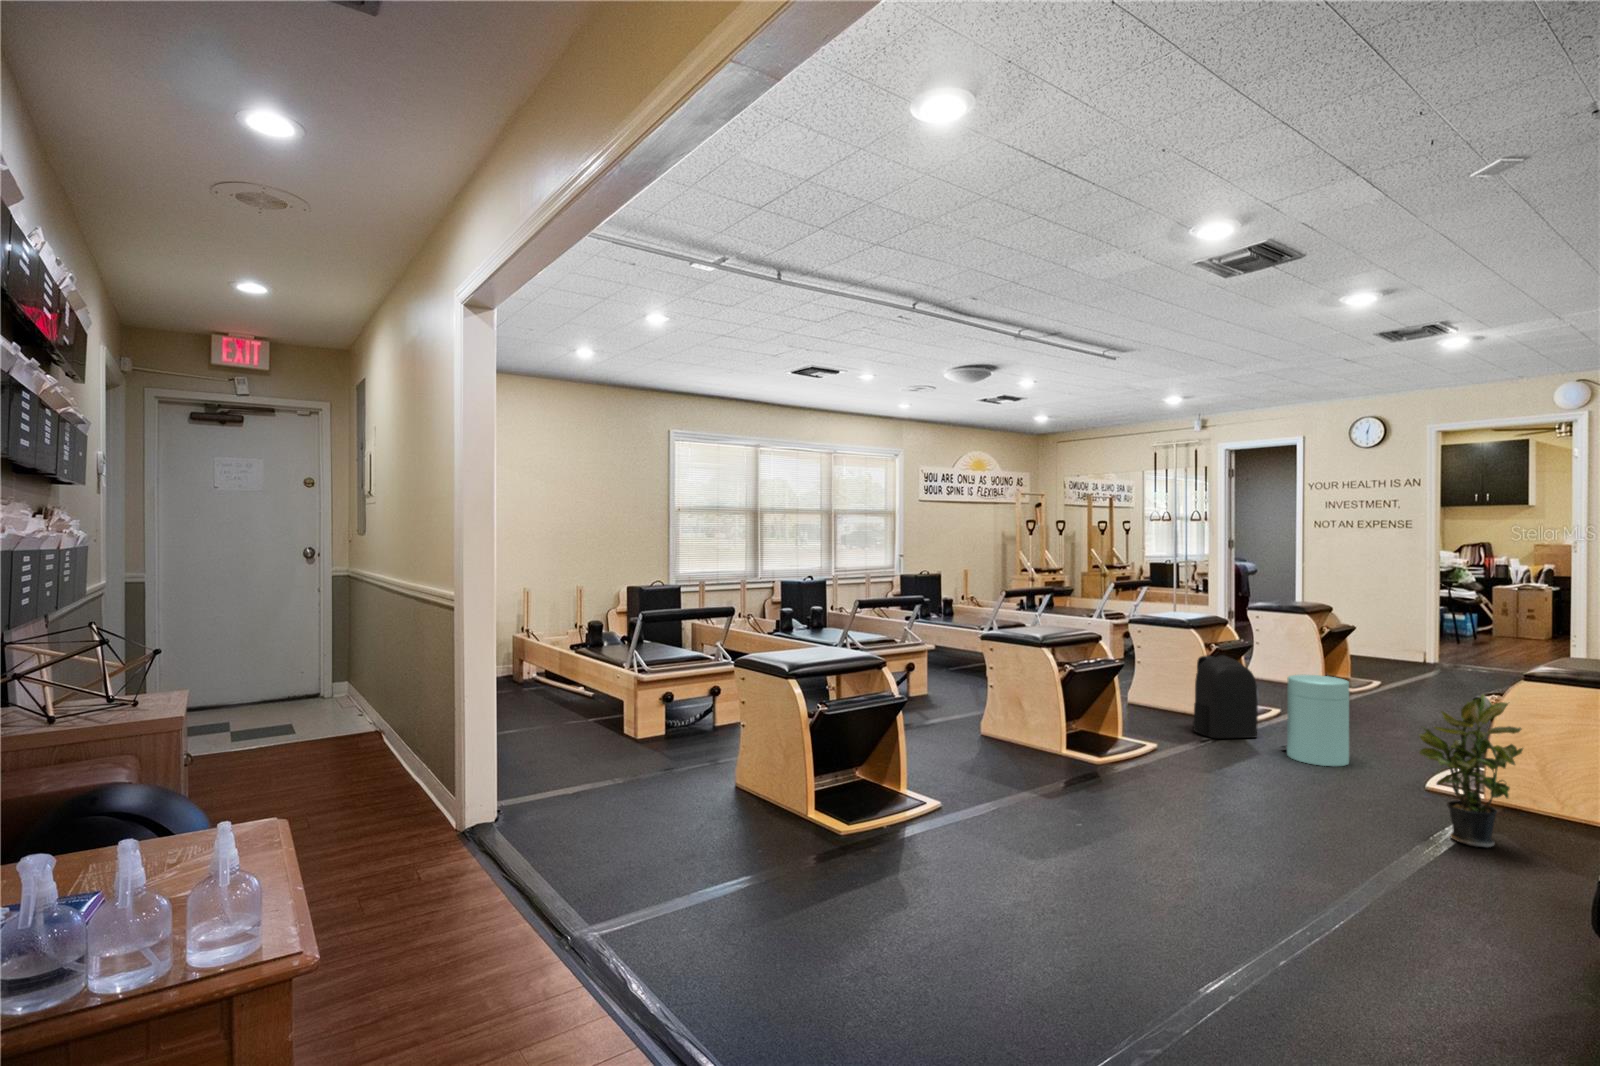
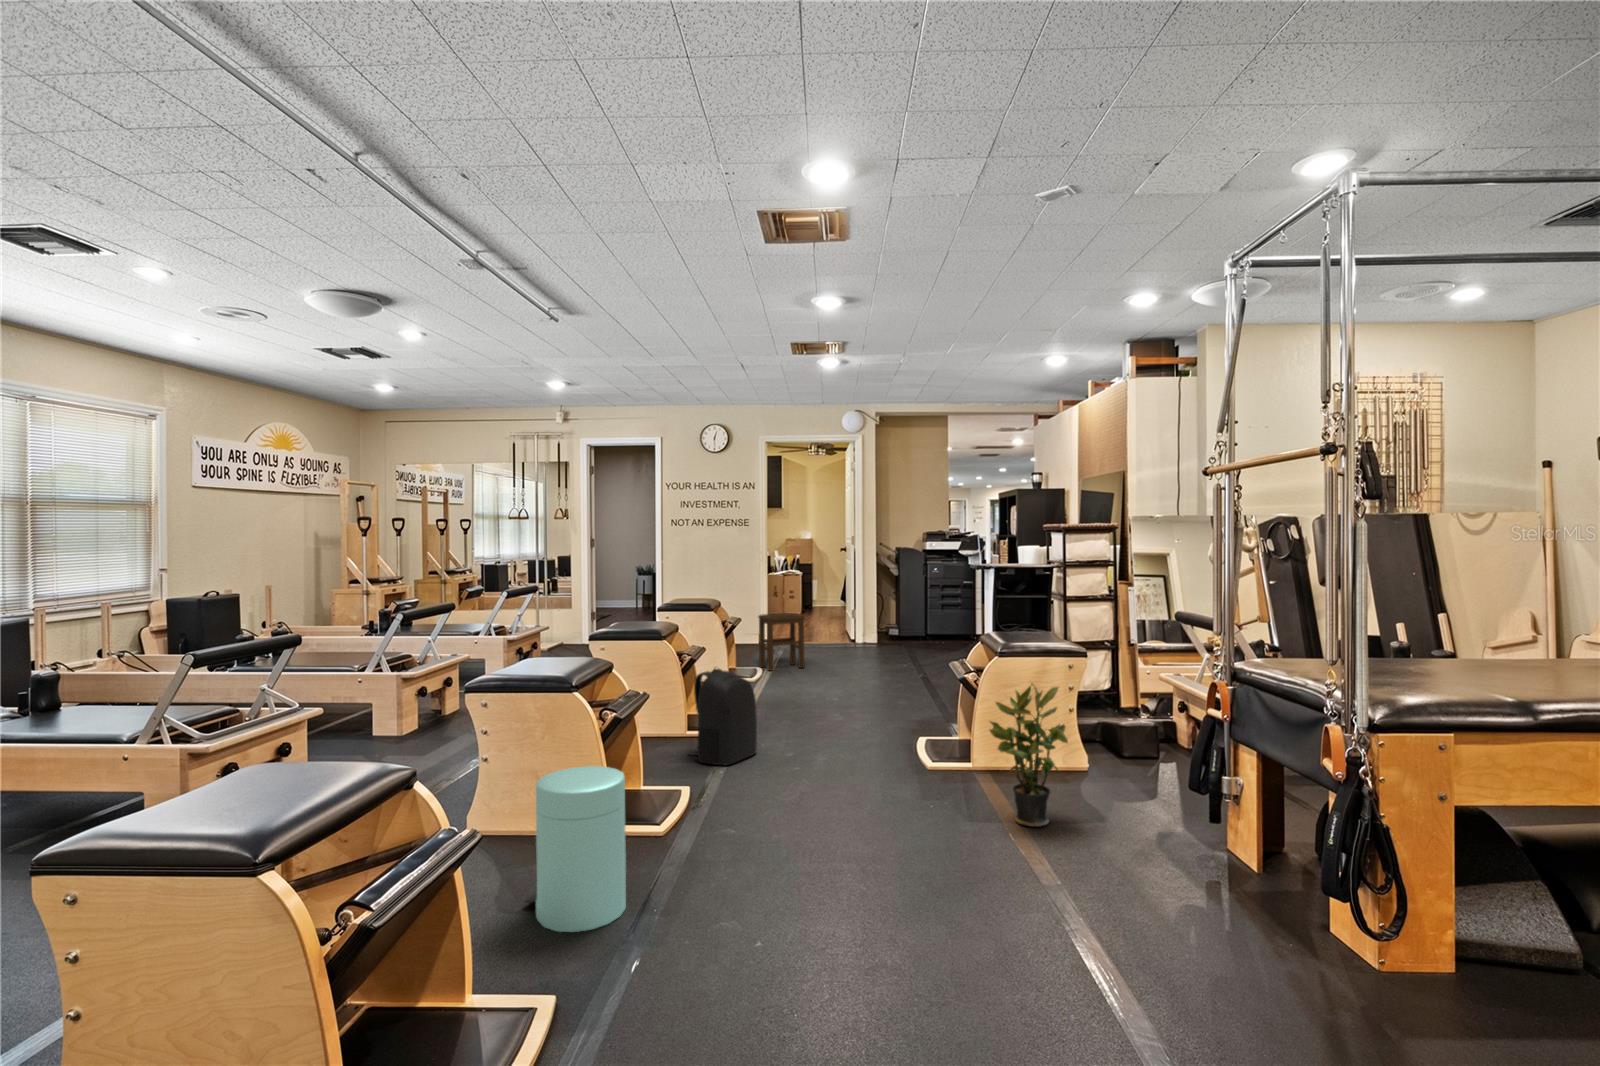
stool: none [1384,625,1445,691] -> present [758,613,805,671]
trash can: present [1281,675,1349,766] -> present [524,766,626,932]

